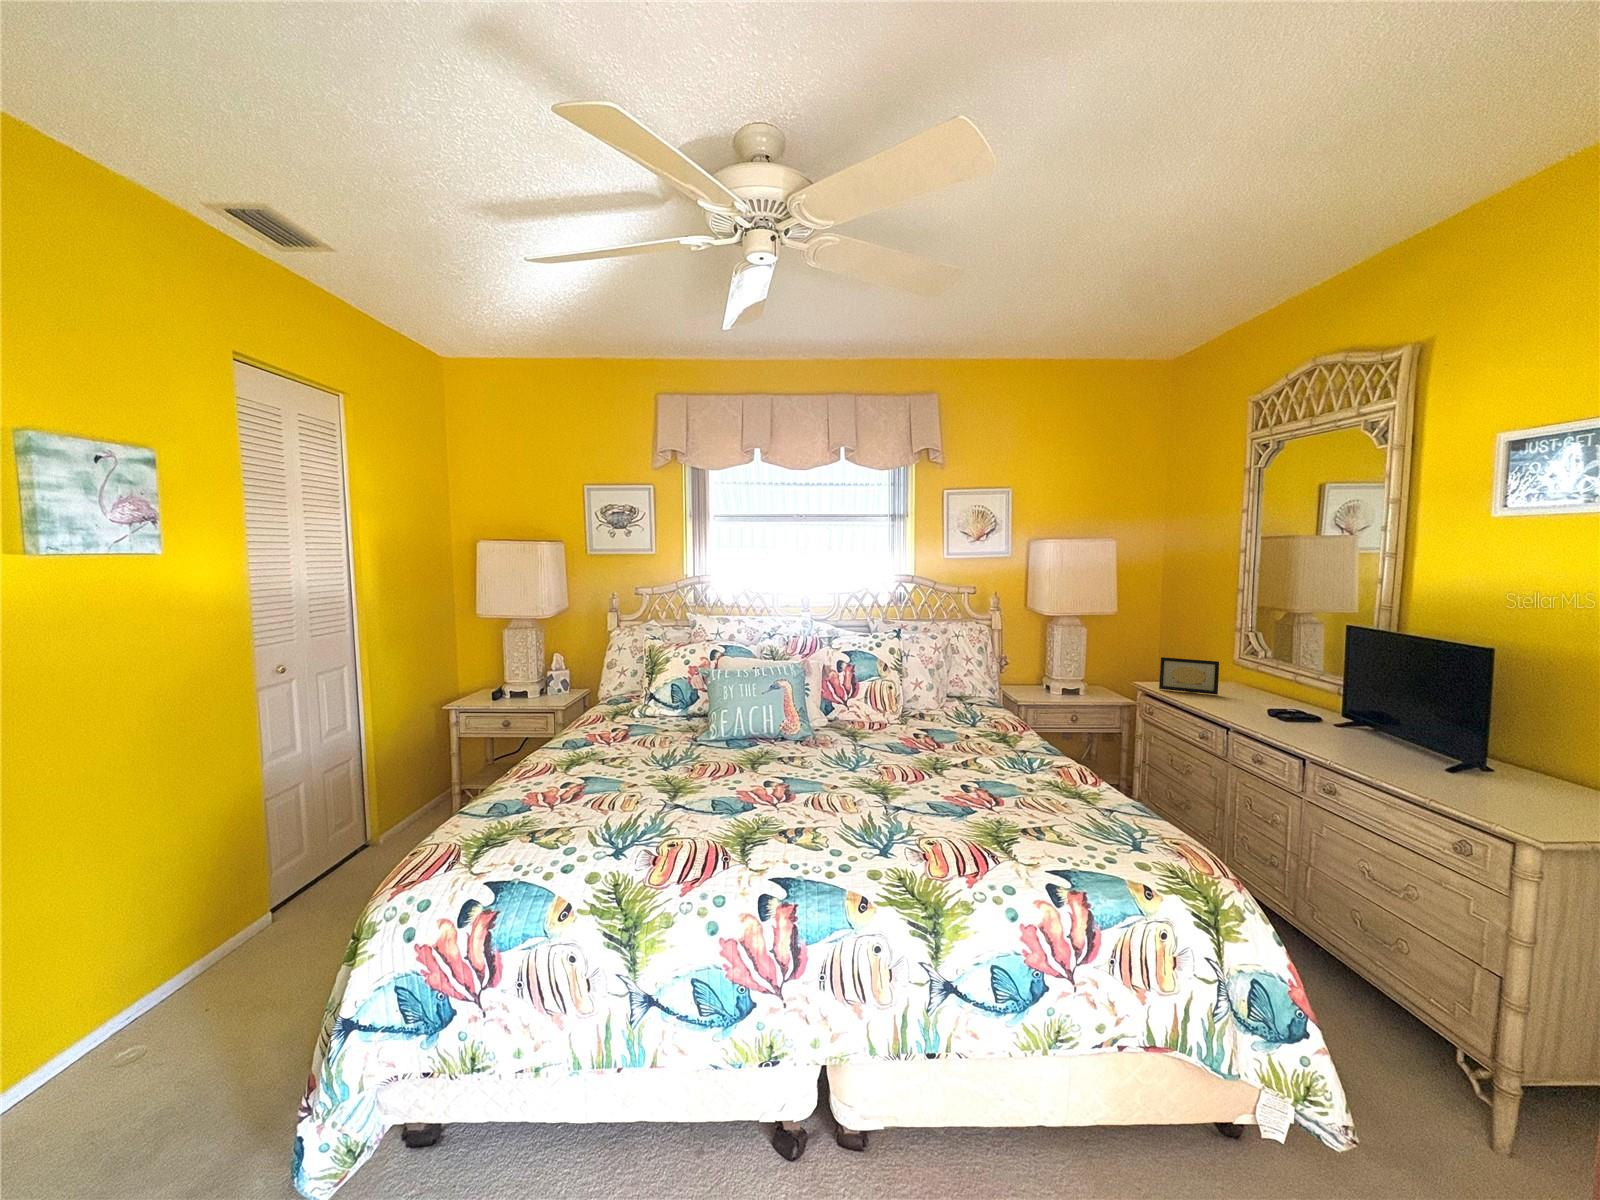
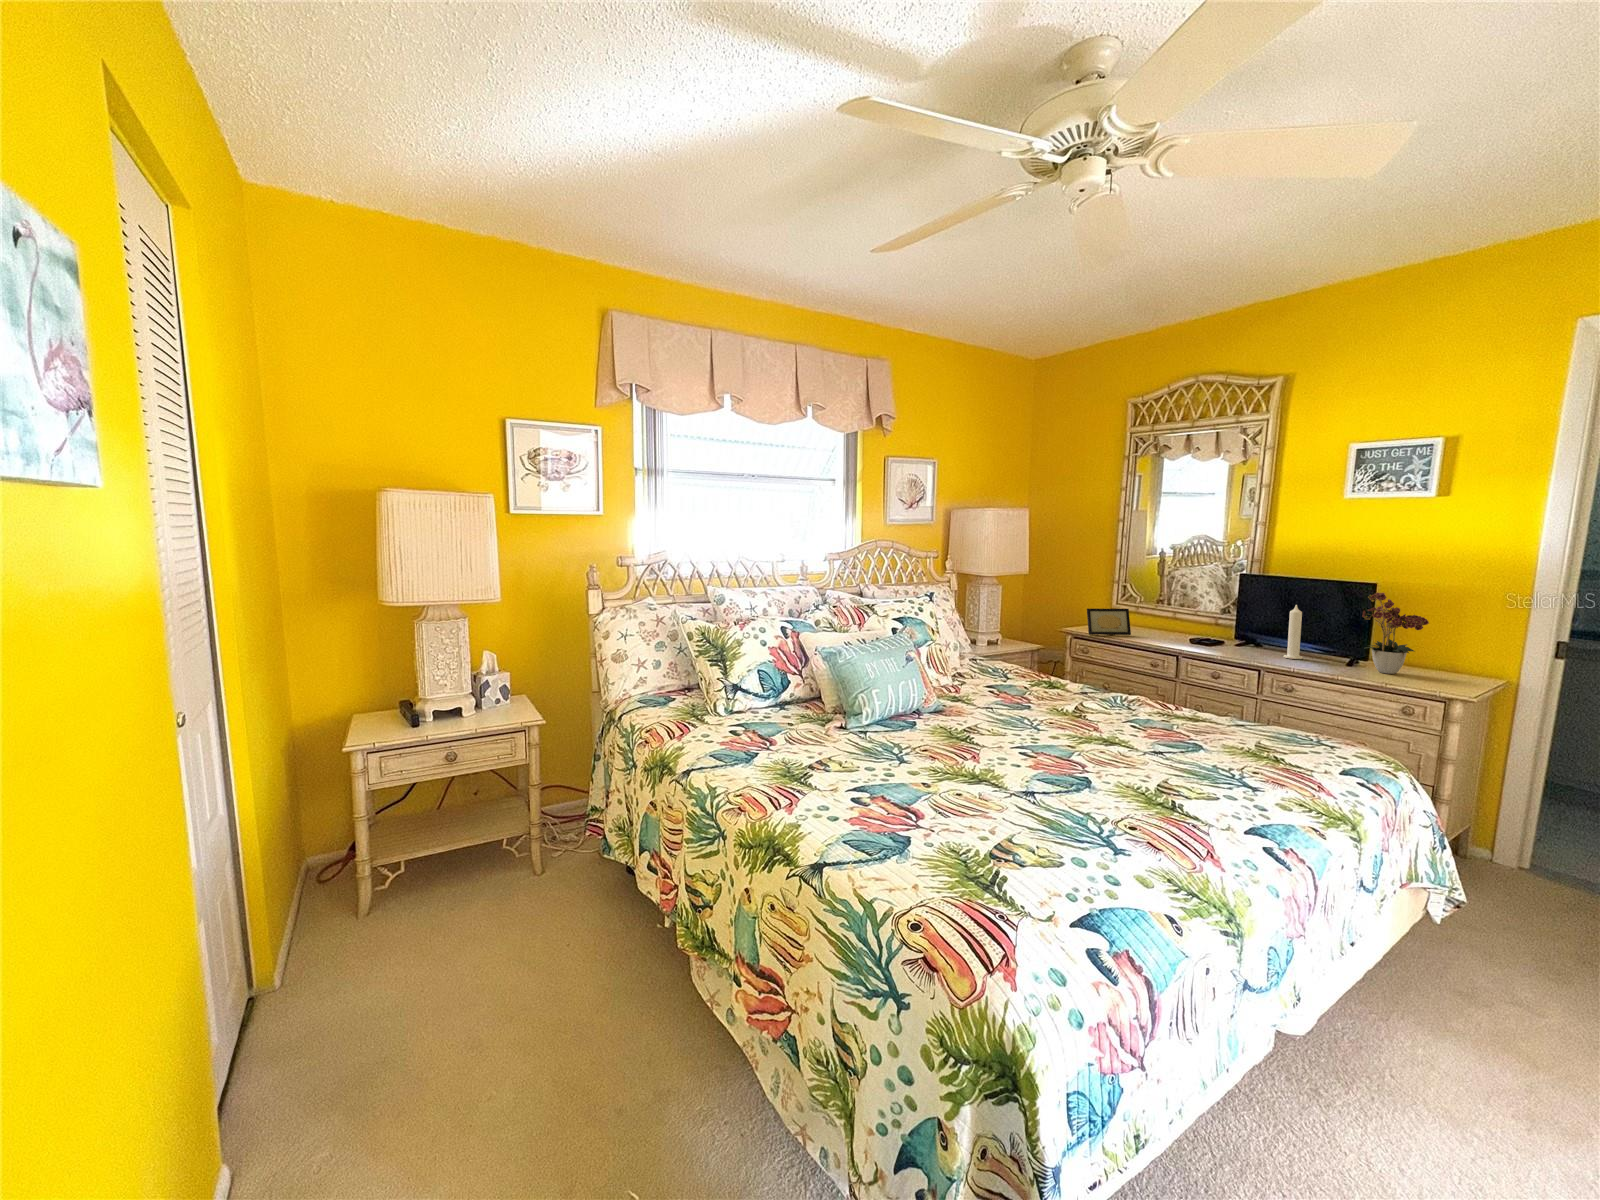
flower arrangement: none [1434,660,1567,792] -> present [1362,593,1429,674]
candle: none [1366,674,1395,752] -> present [1283,605,1303,659]

